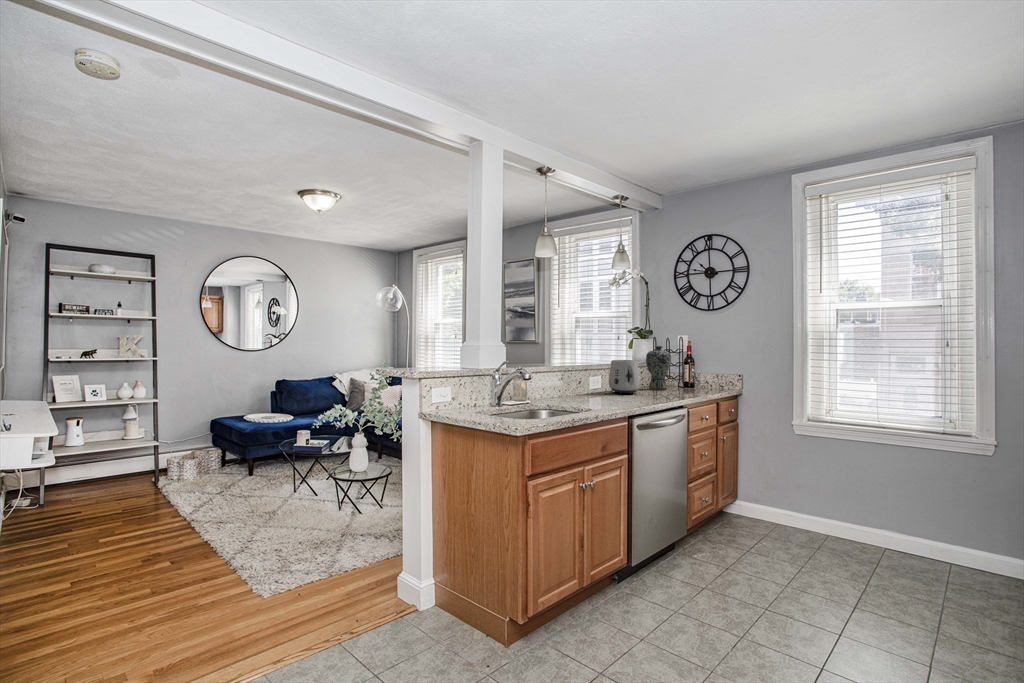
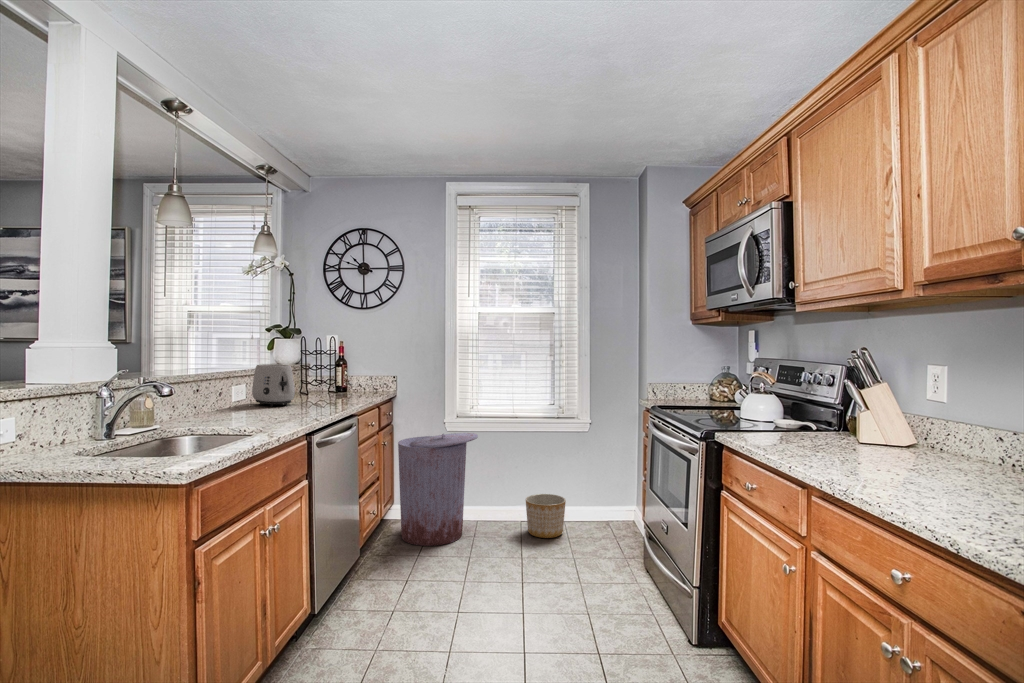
vase: present [646,346,671,390] -> none [294,347,324,398]
trash can: none [737,434,825,544] -> present [398,433,478,546]
planter: none [887,515,945,569] -> present [526,494,566,538]

